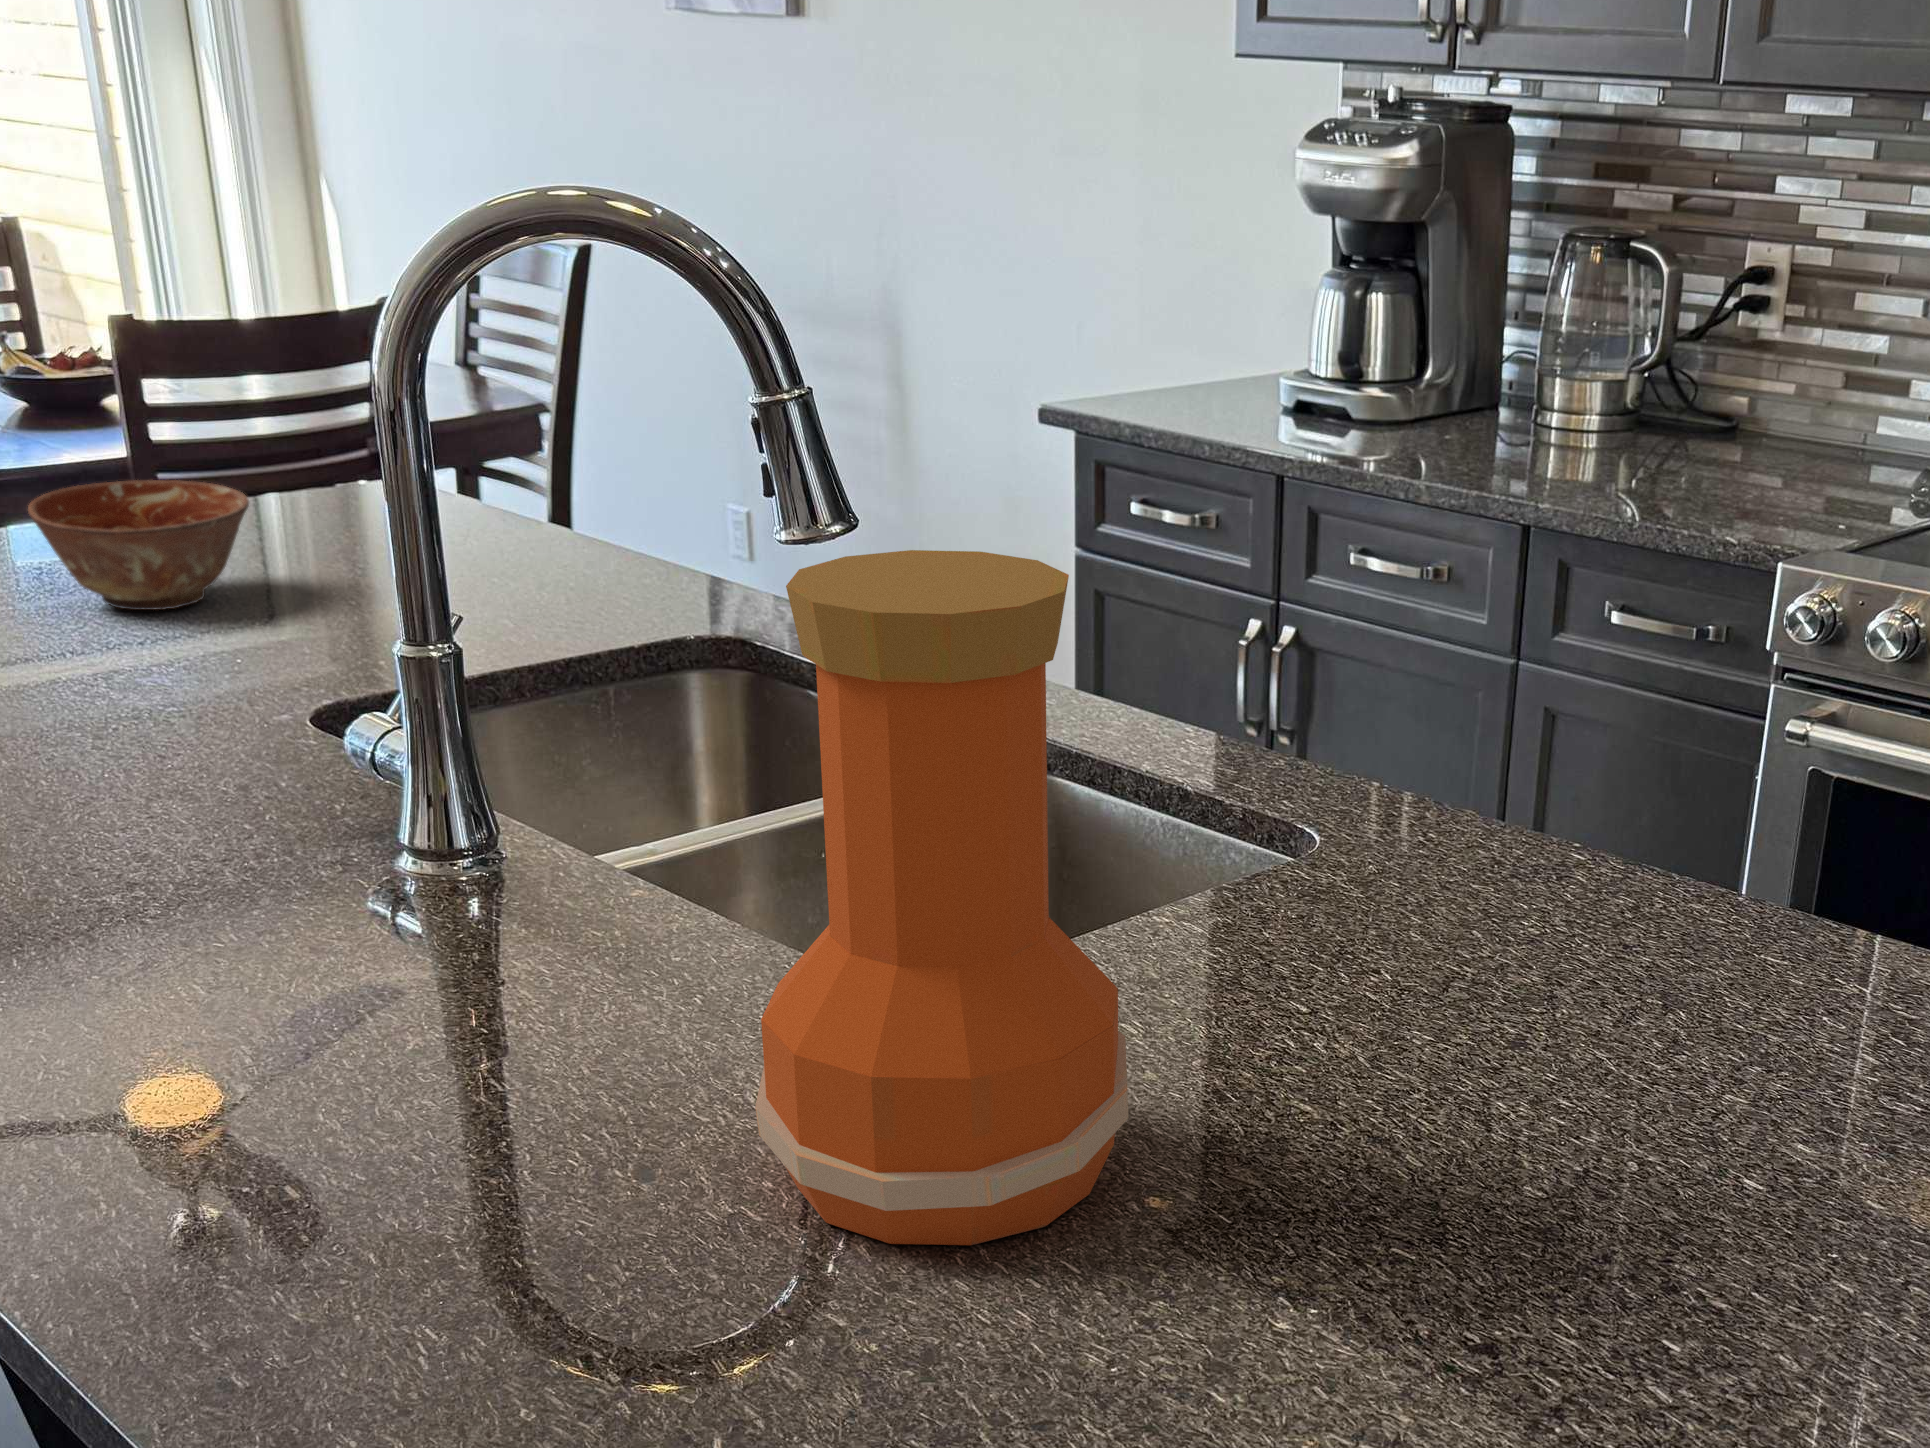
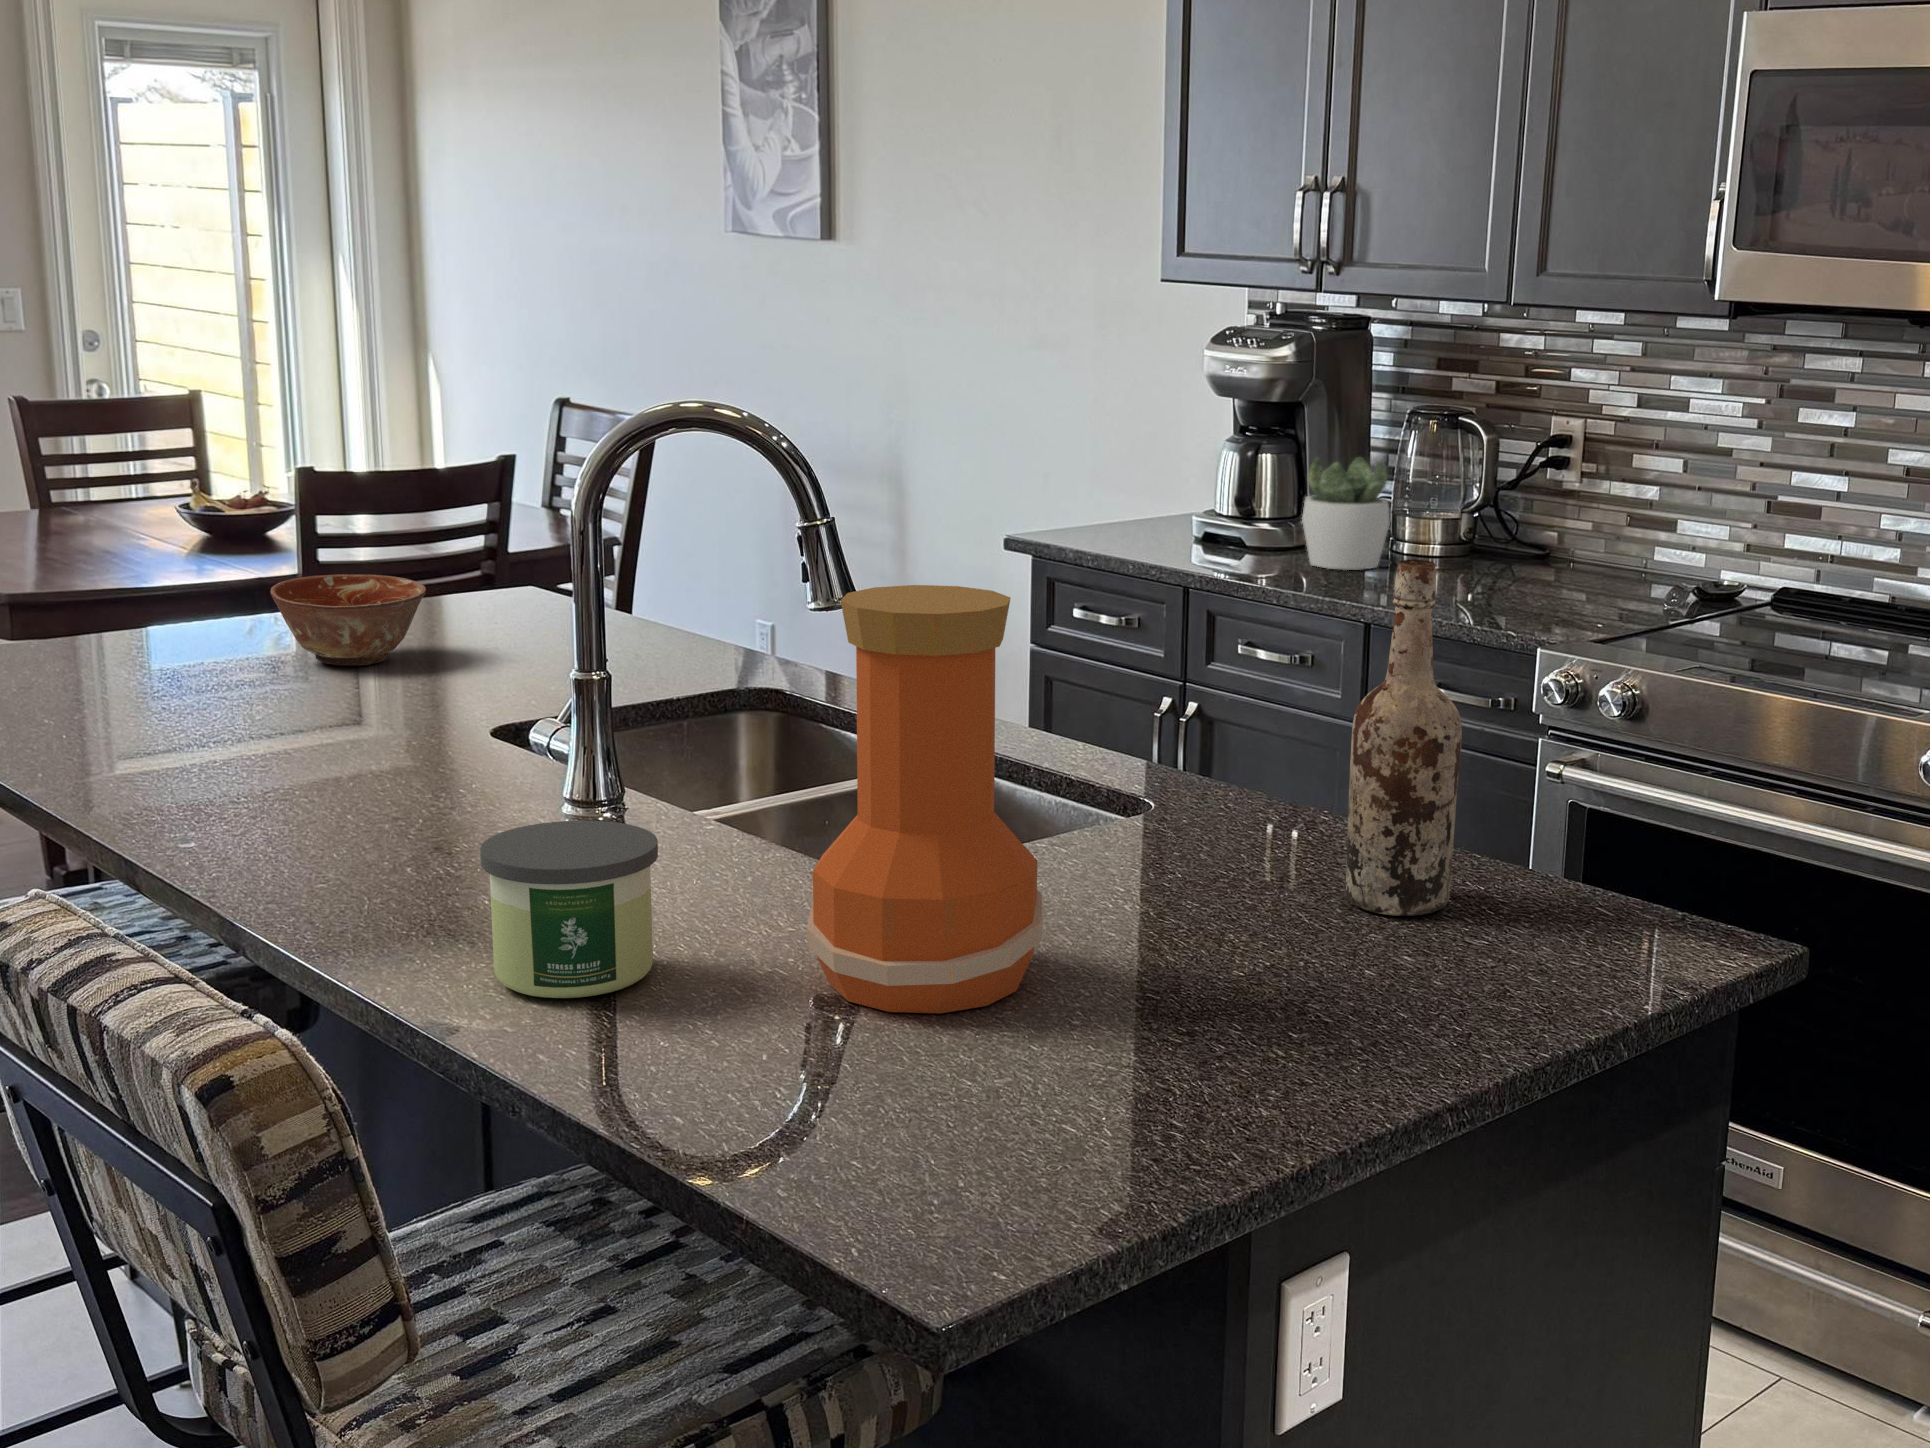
succulent plant: none [1425,298,1539,450] -> present [1302,457,1390,570]
wine bottle: none [1567,487,1752,1026] -> present [1345,560,1462,916]
candle: none [219,930,517,1229] -> present [480,821,658,998]

